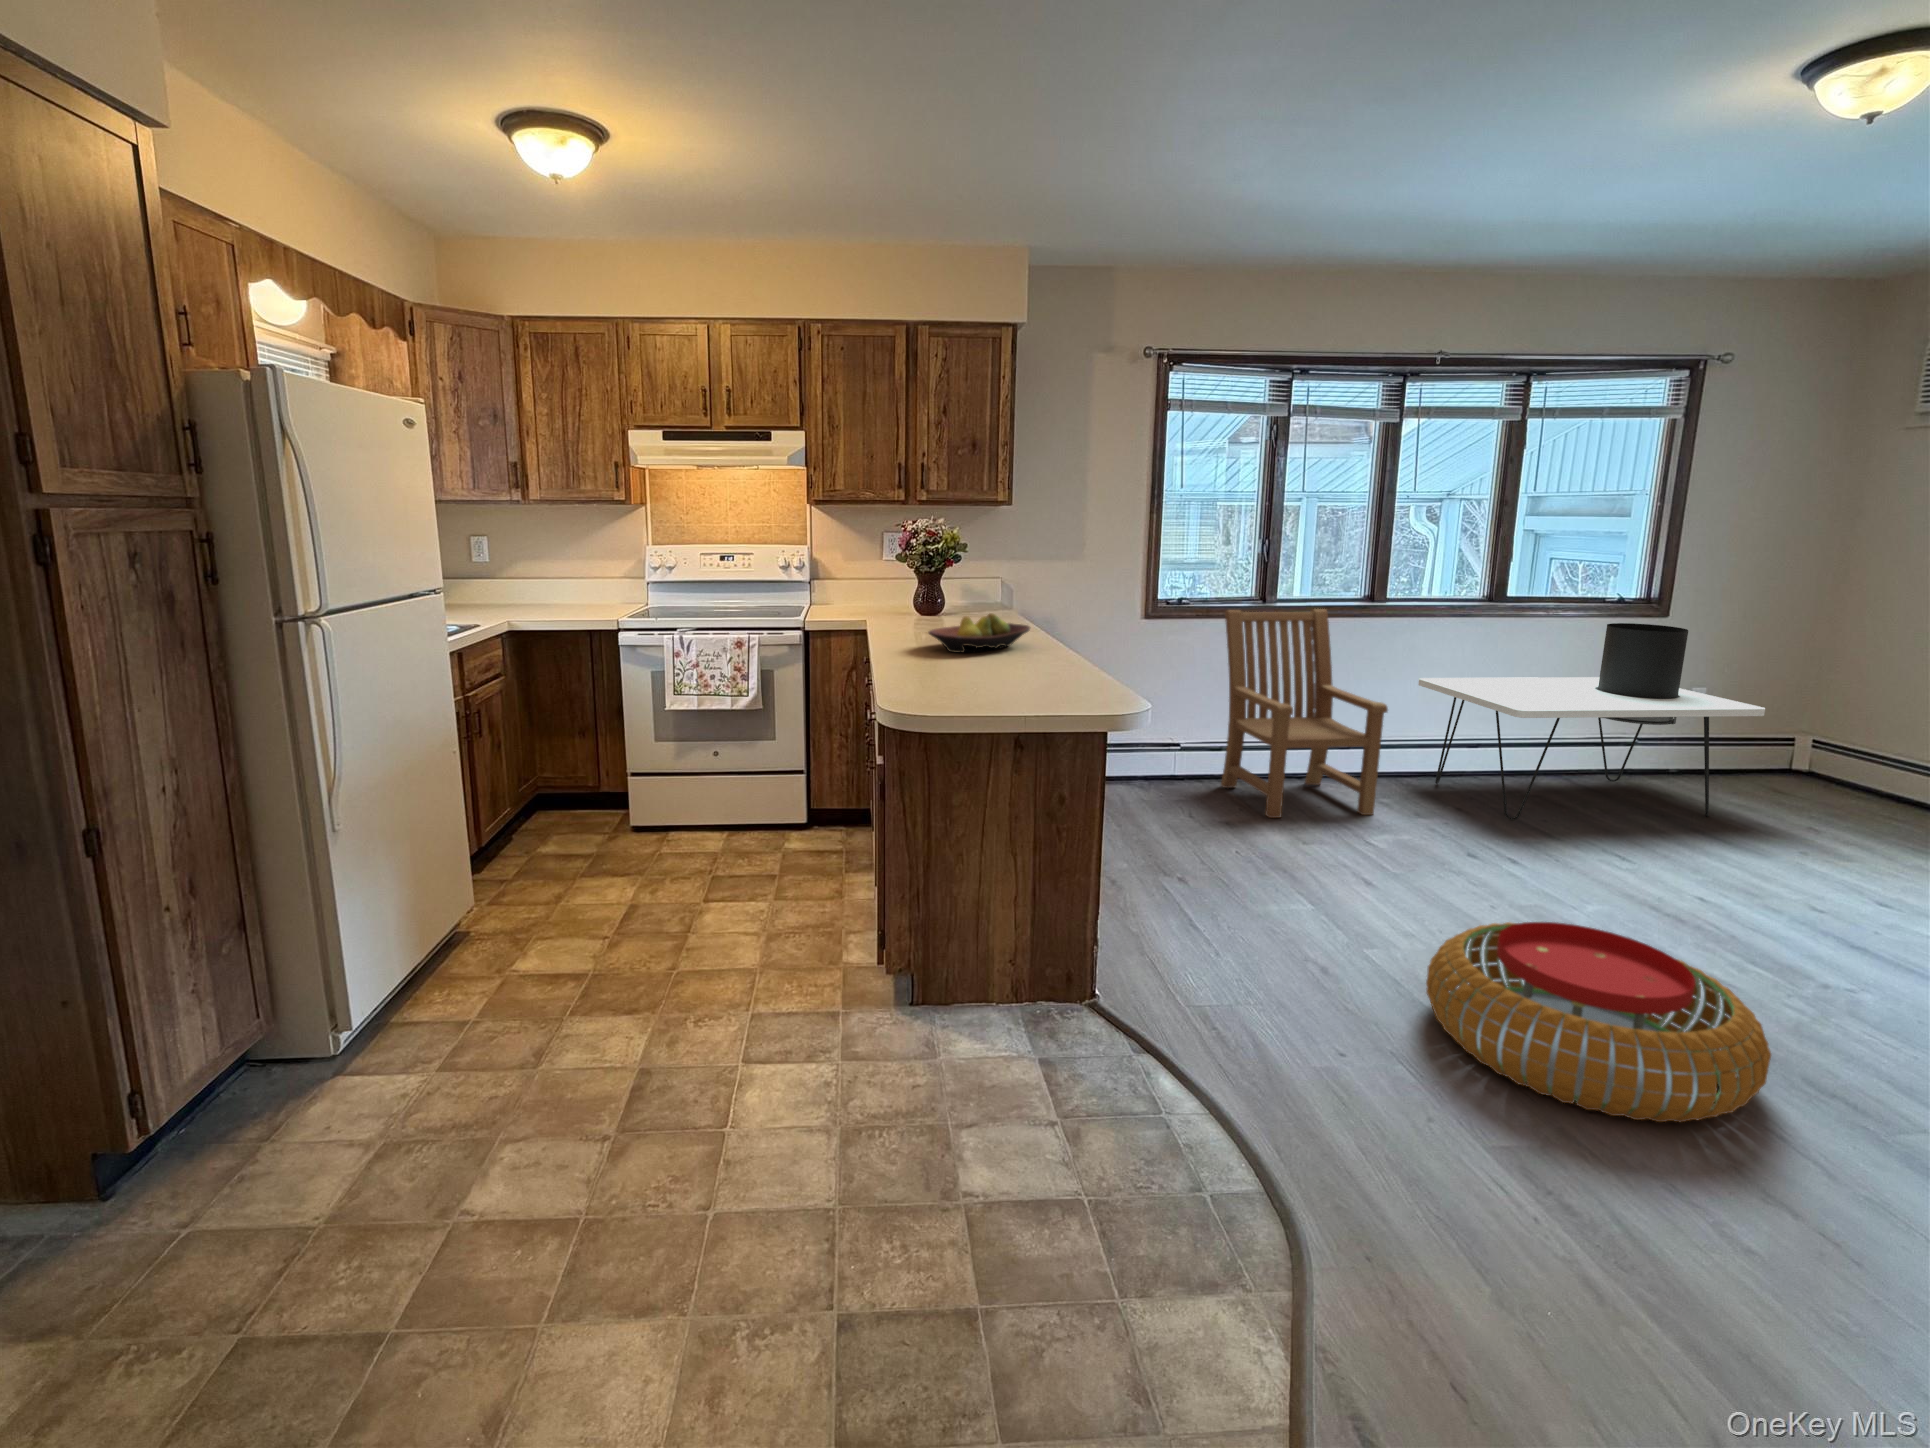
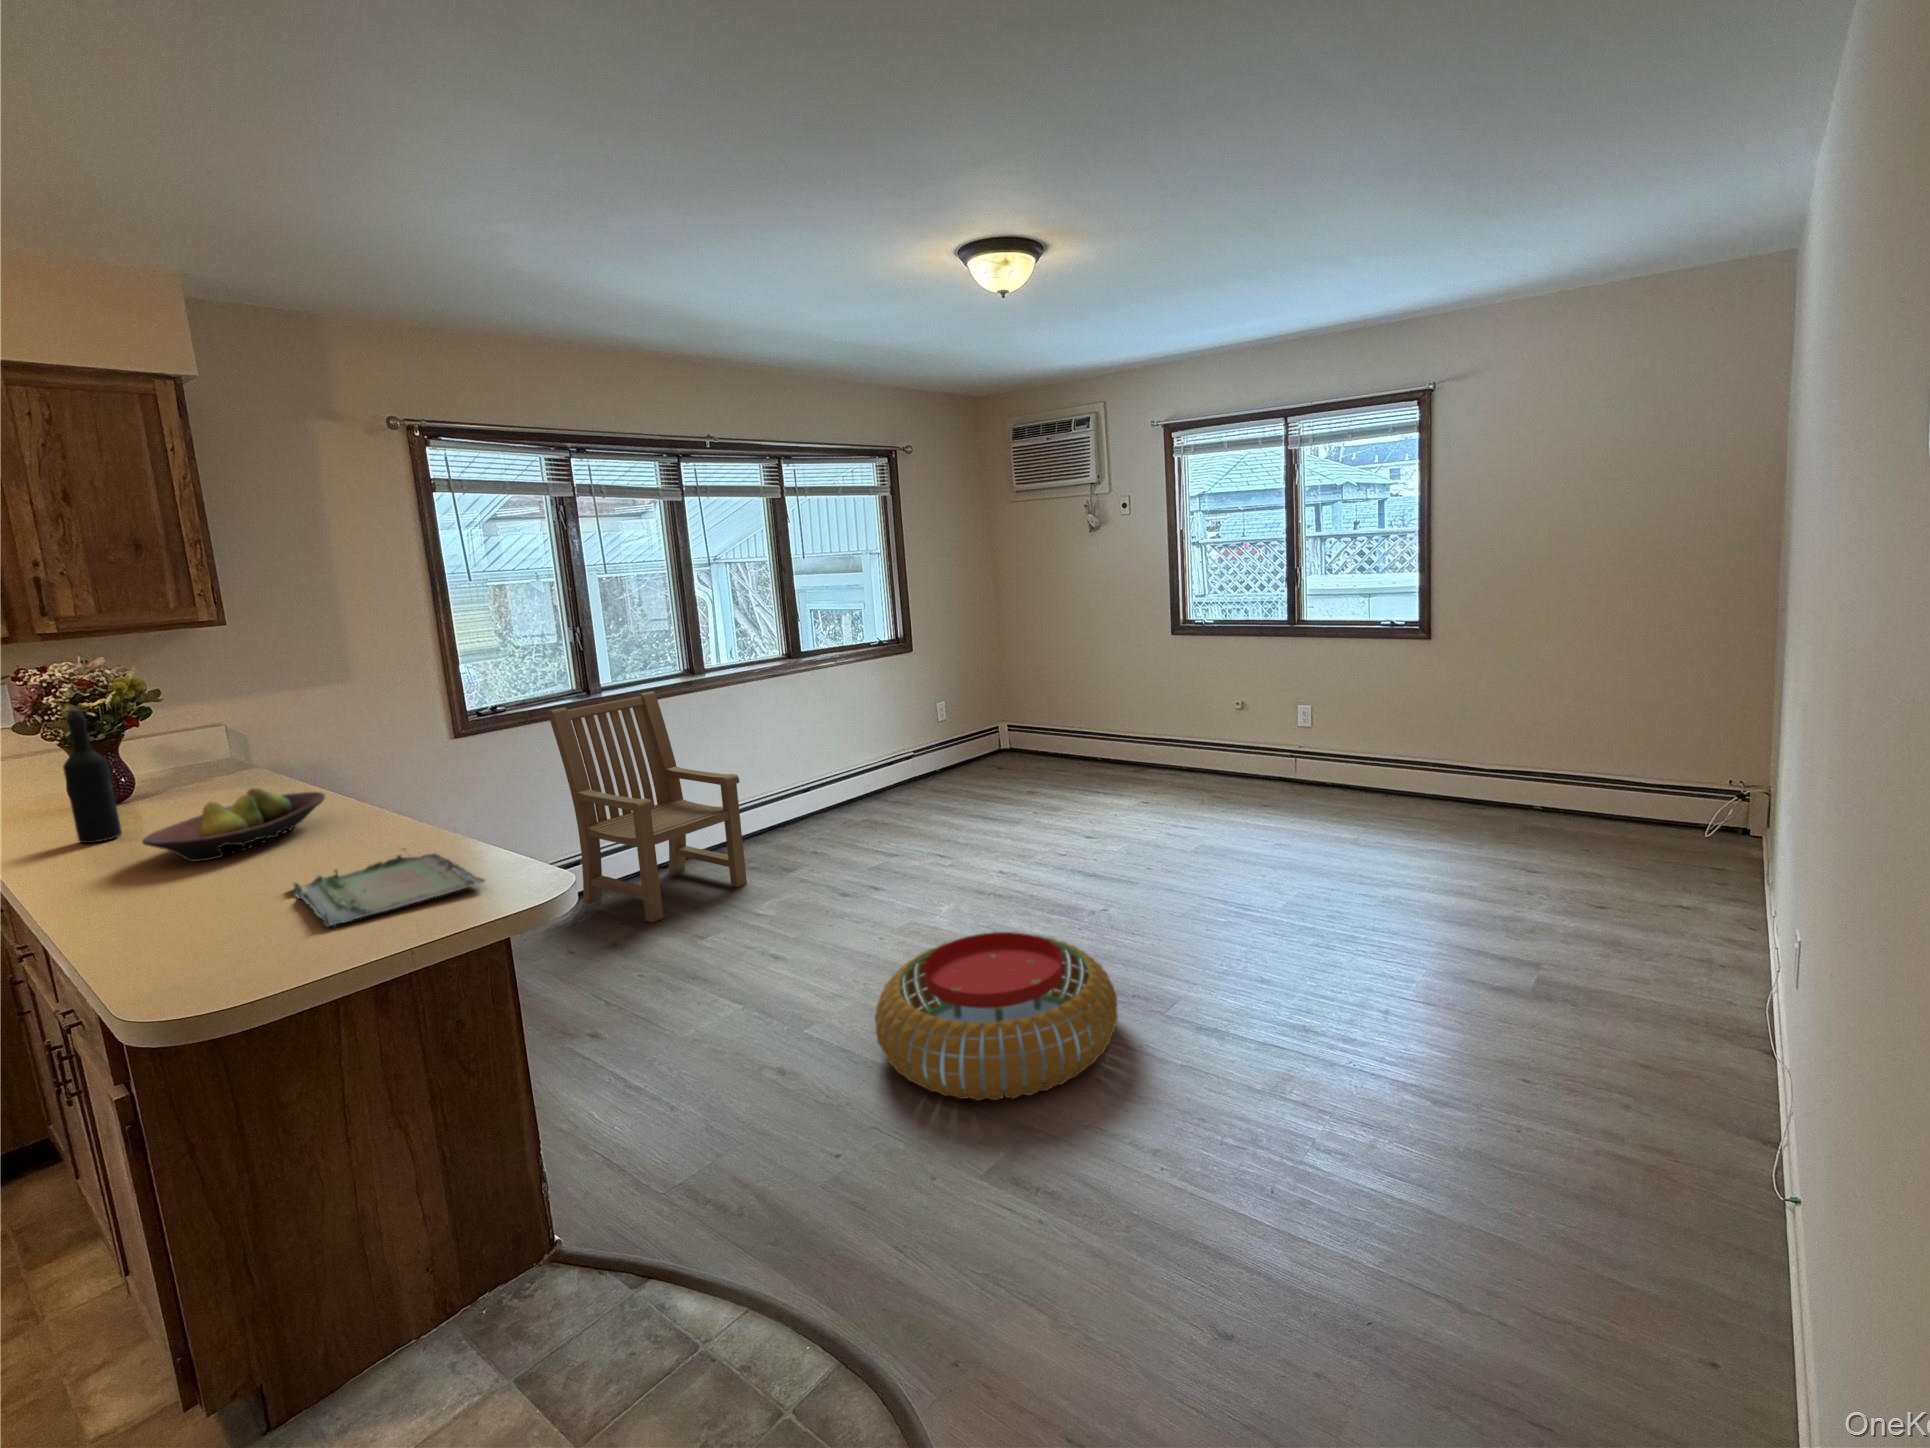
wine bottle: none [906,546,927,632] -> present [63,710,122,843]
side table: present [1418,623,1765,820] -> none [750,660,992,850]
tray: none [986,665,1091,701] -> present [293,853,485,927]

